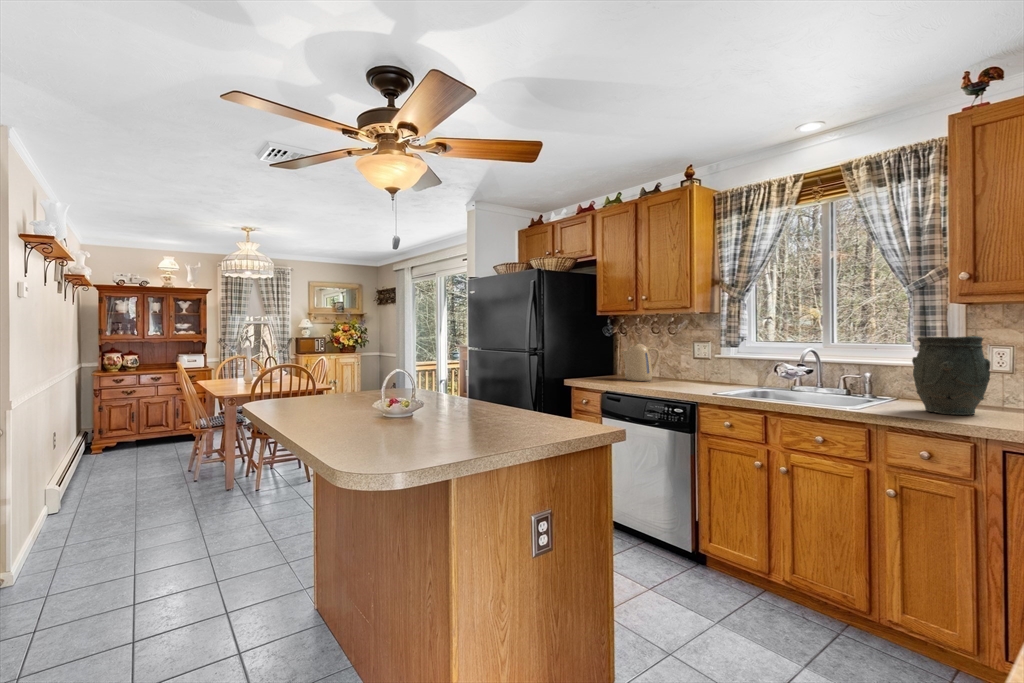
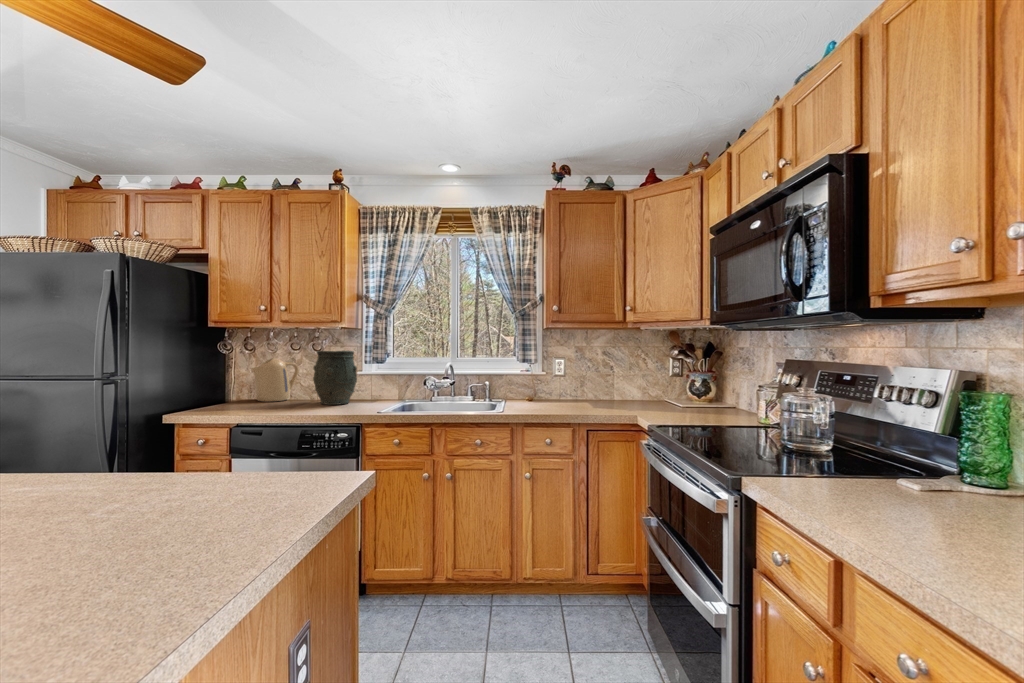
vase: present [912,336,990,415] -> present [313,351,357,405]

